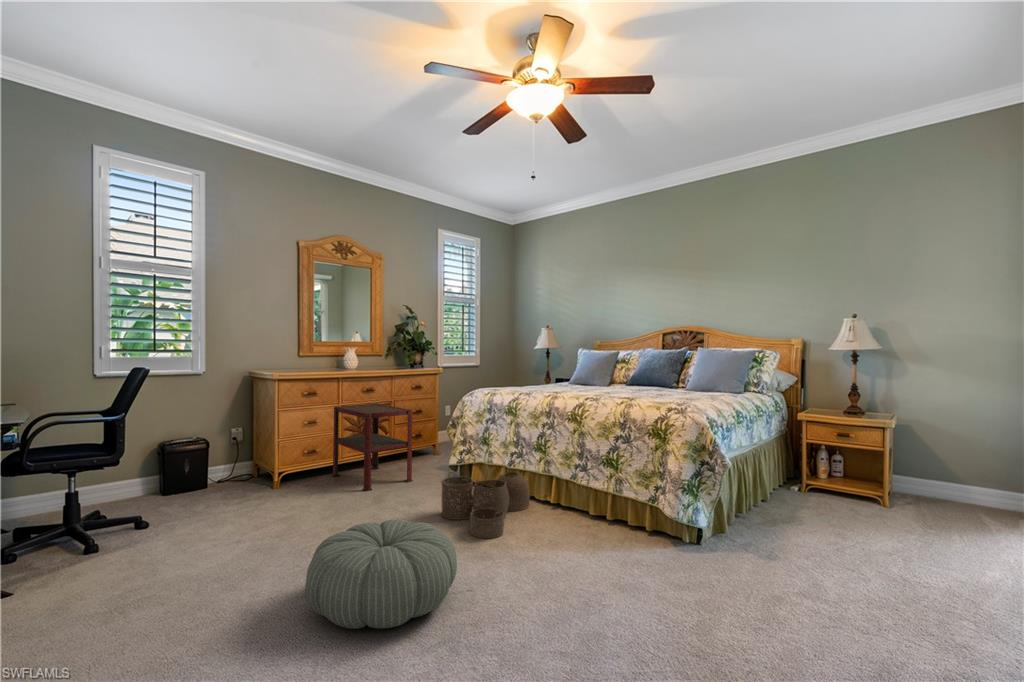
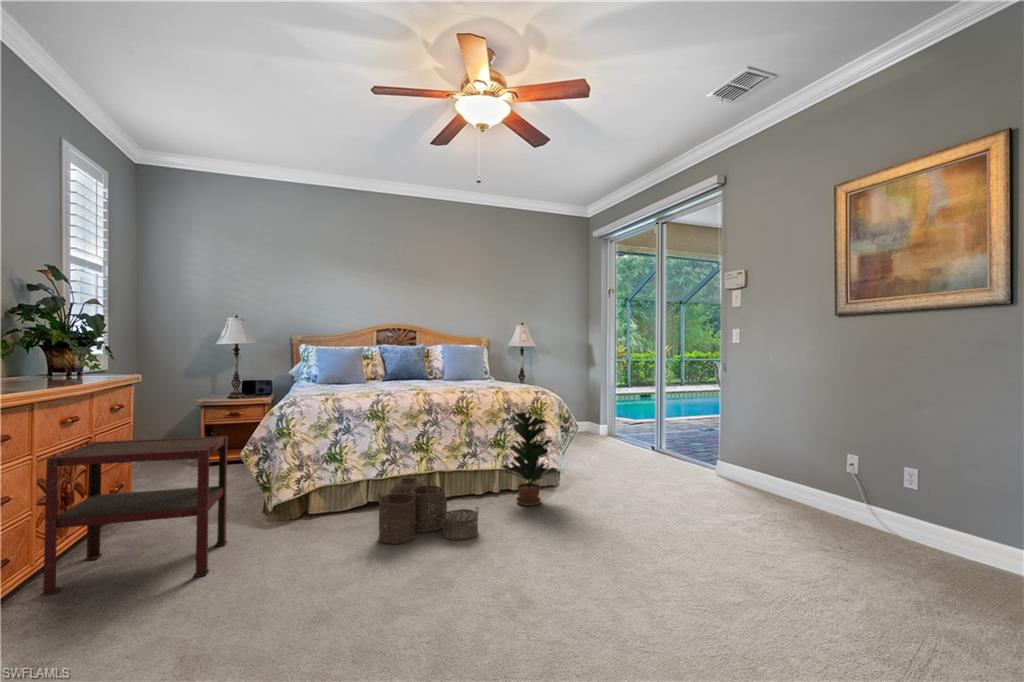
potted plant: none [573,429,642,547] -> present [502,412,557,506]
pouf: present [305,519,457,629] -> none [493,517,635,623]

